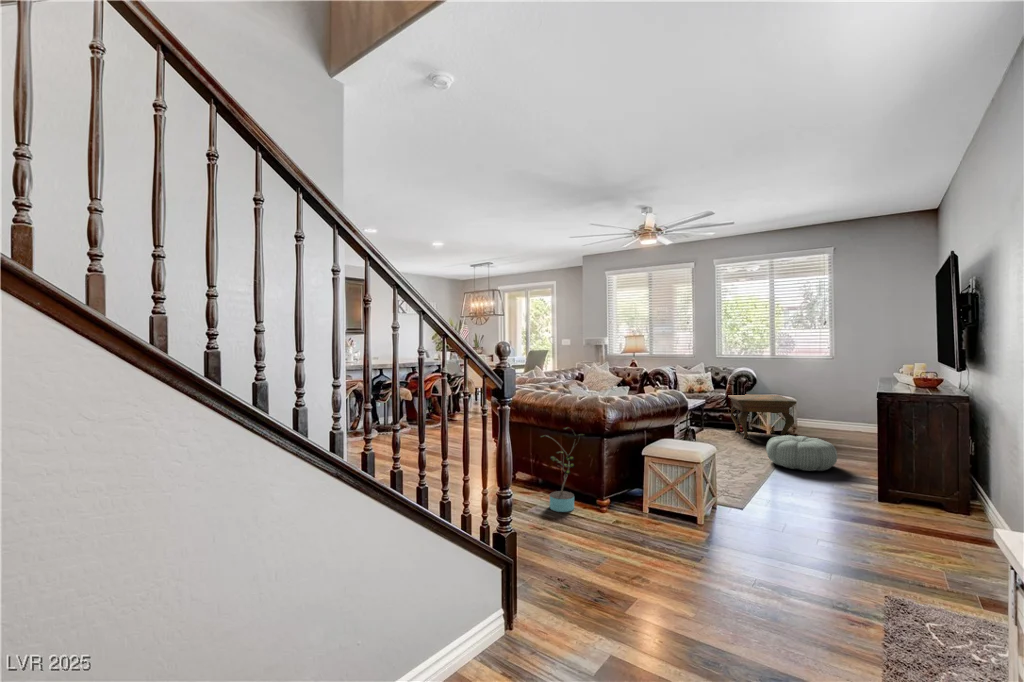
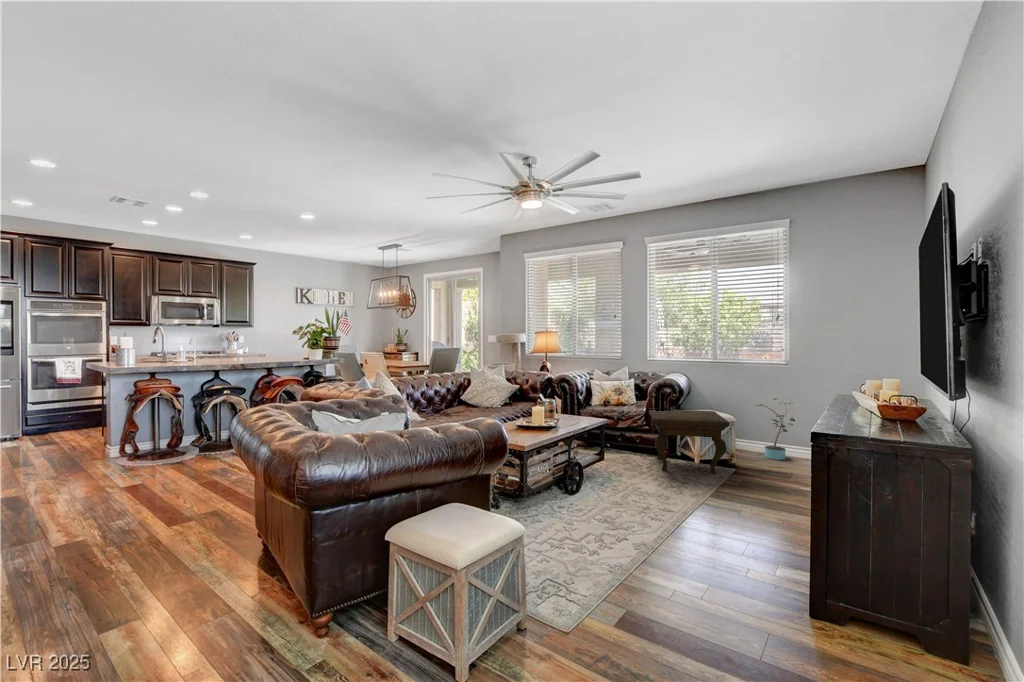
potted plant: present [541,428,580,512] -> present [757,398,795,460]
pouf: present [766,435,837,471] -> none [671,477,768,537]

